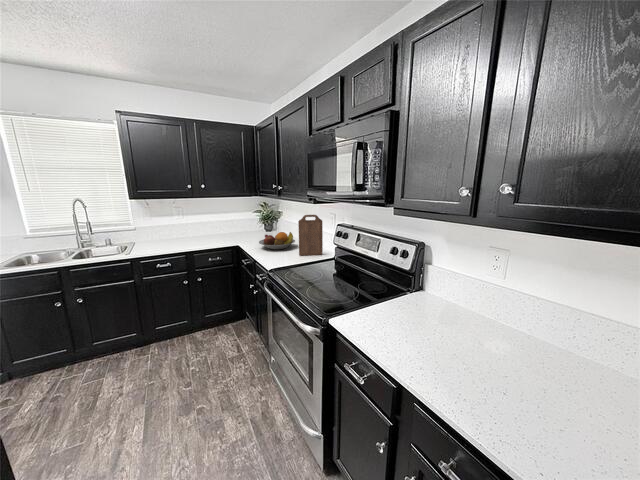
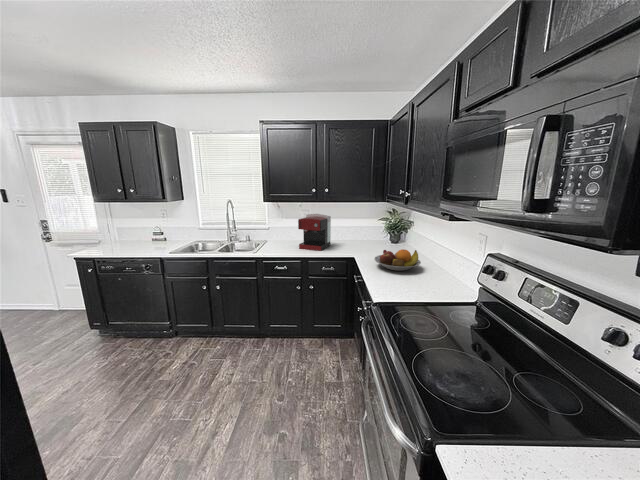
coffee maker: none [175,209,211,245] -> present [298,214,331,251]
cutting board: present [298,215,323,256] -> none [421,233,462,291]

